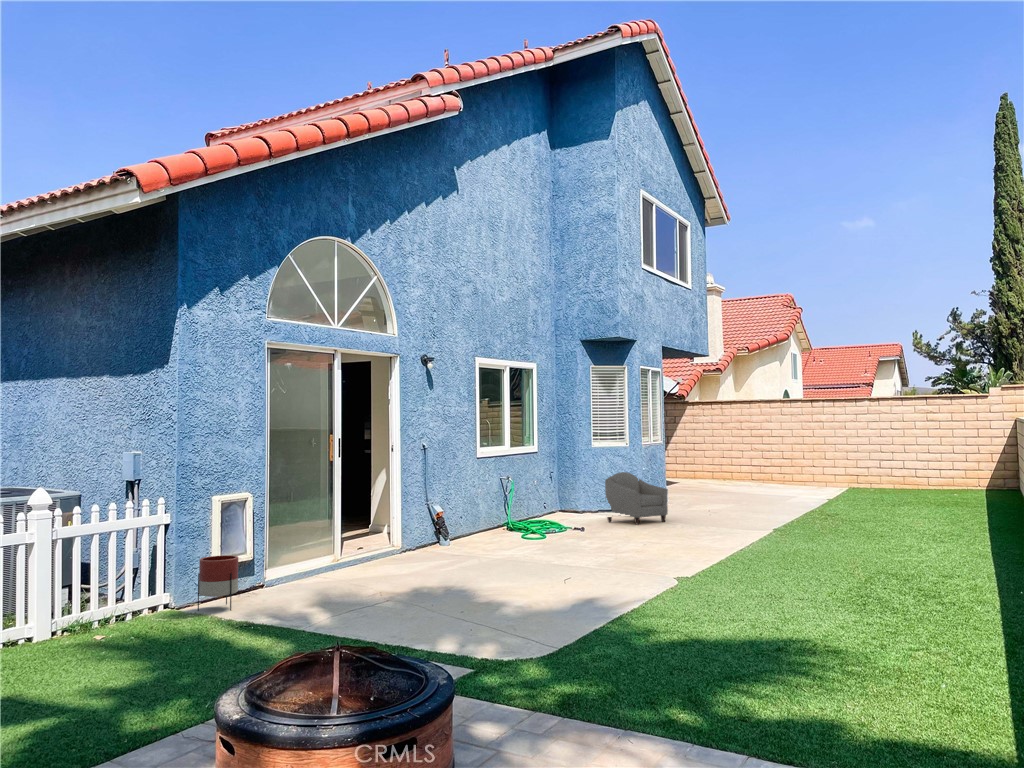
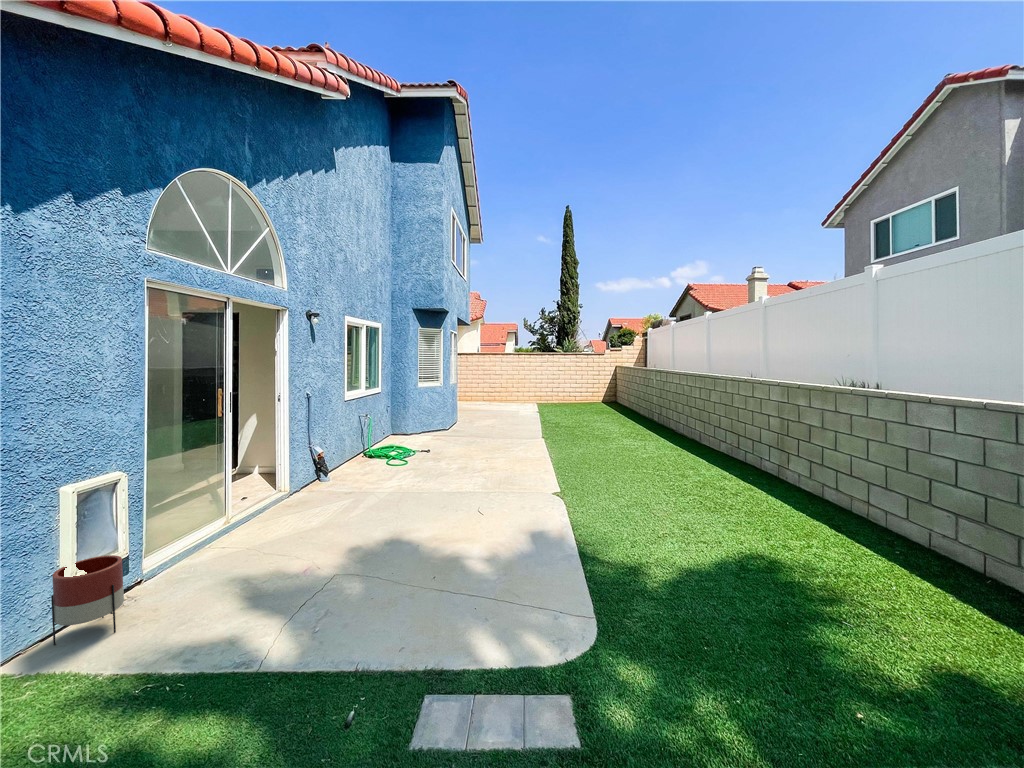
chair: present [605,472,668,525] -> none [428,403,470,439]

